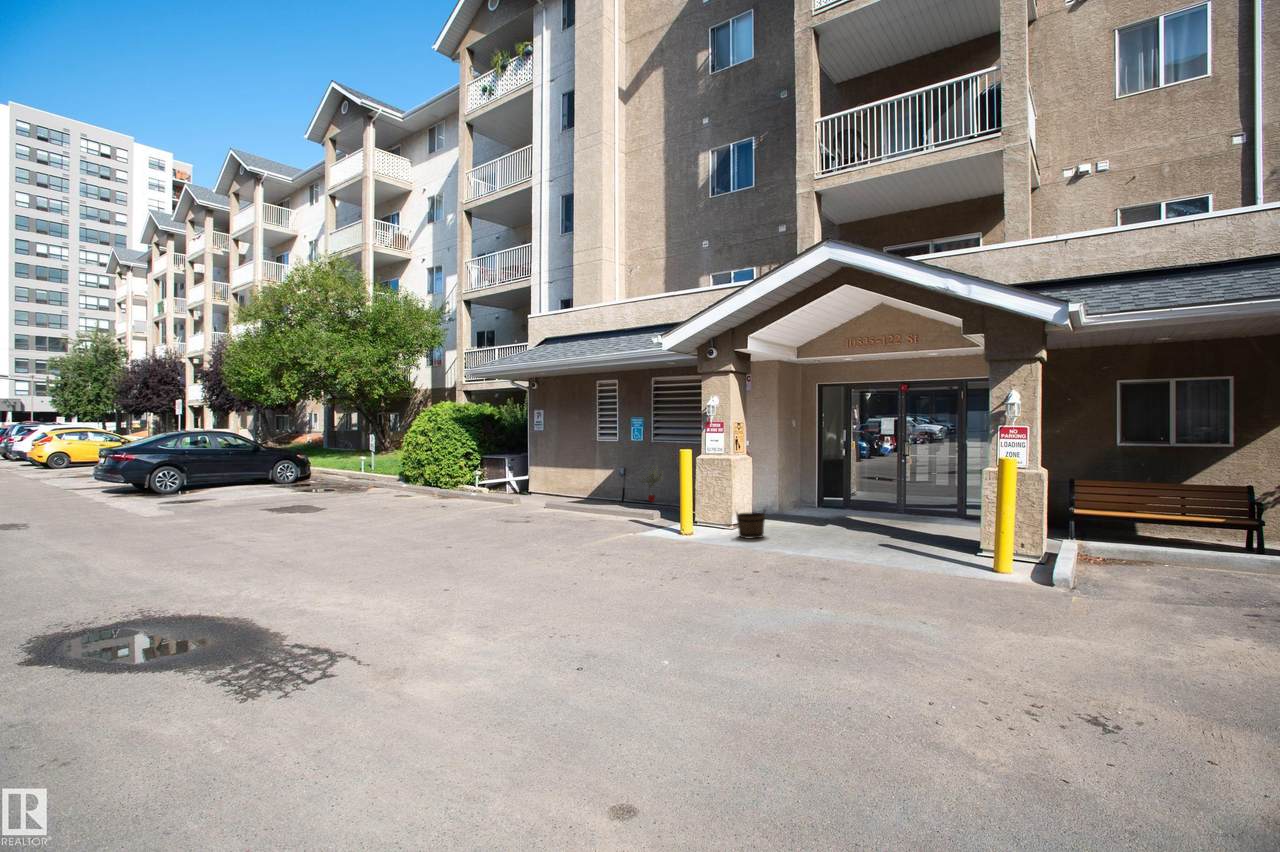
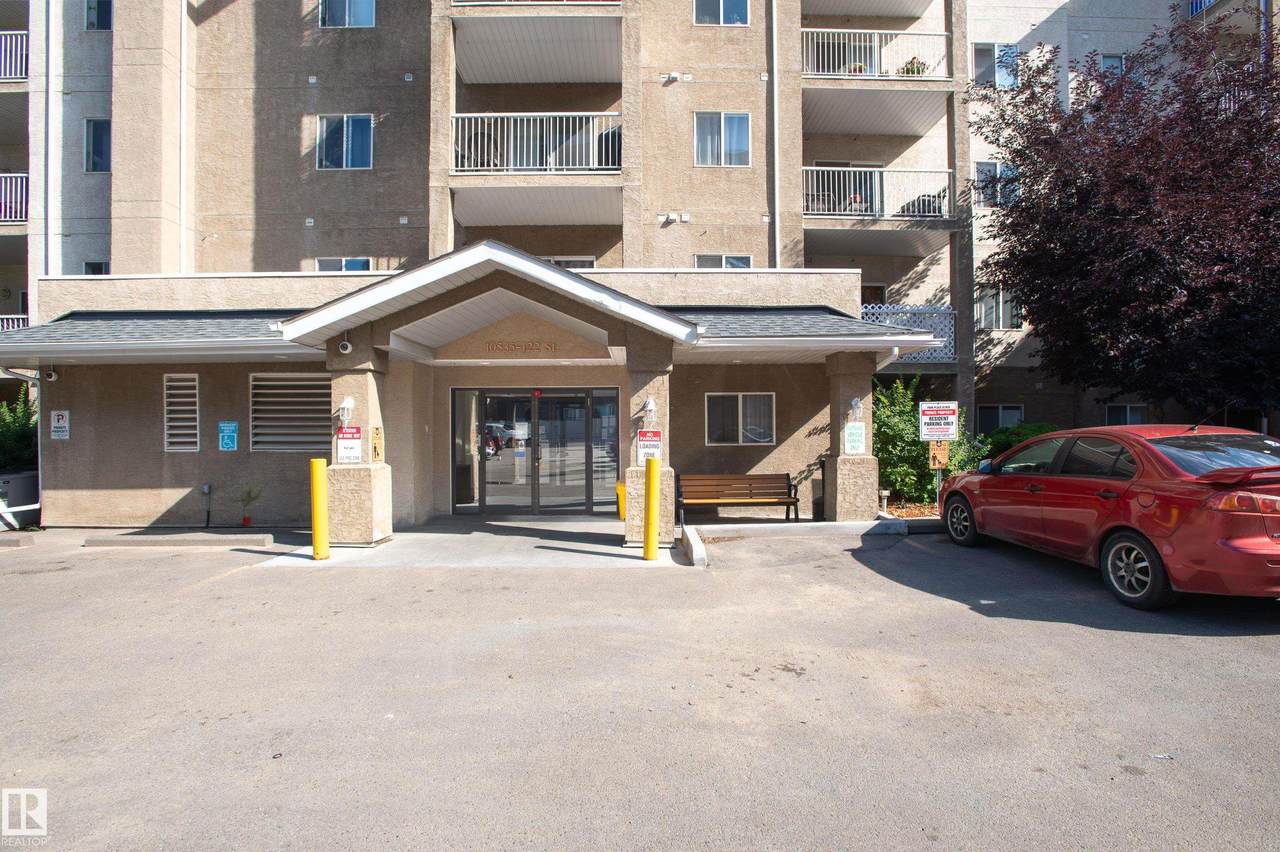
bucket: present [736,511,765,539] -> none [378,521,411,553]

